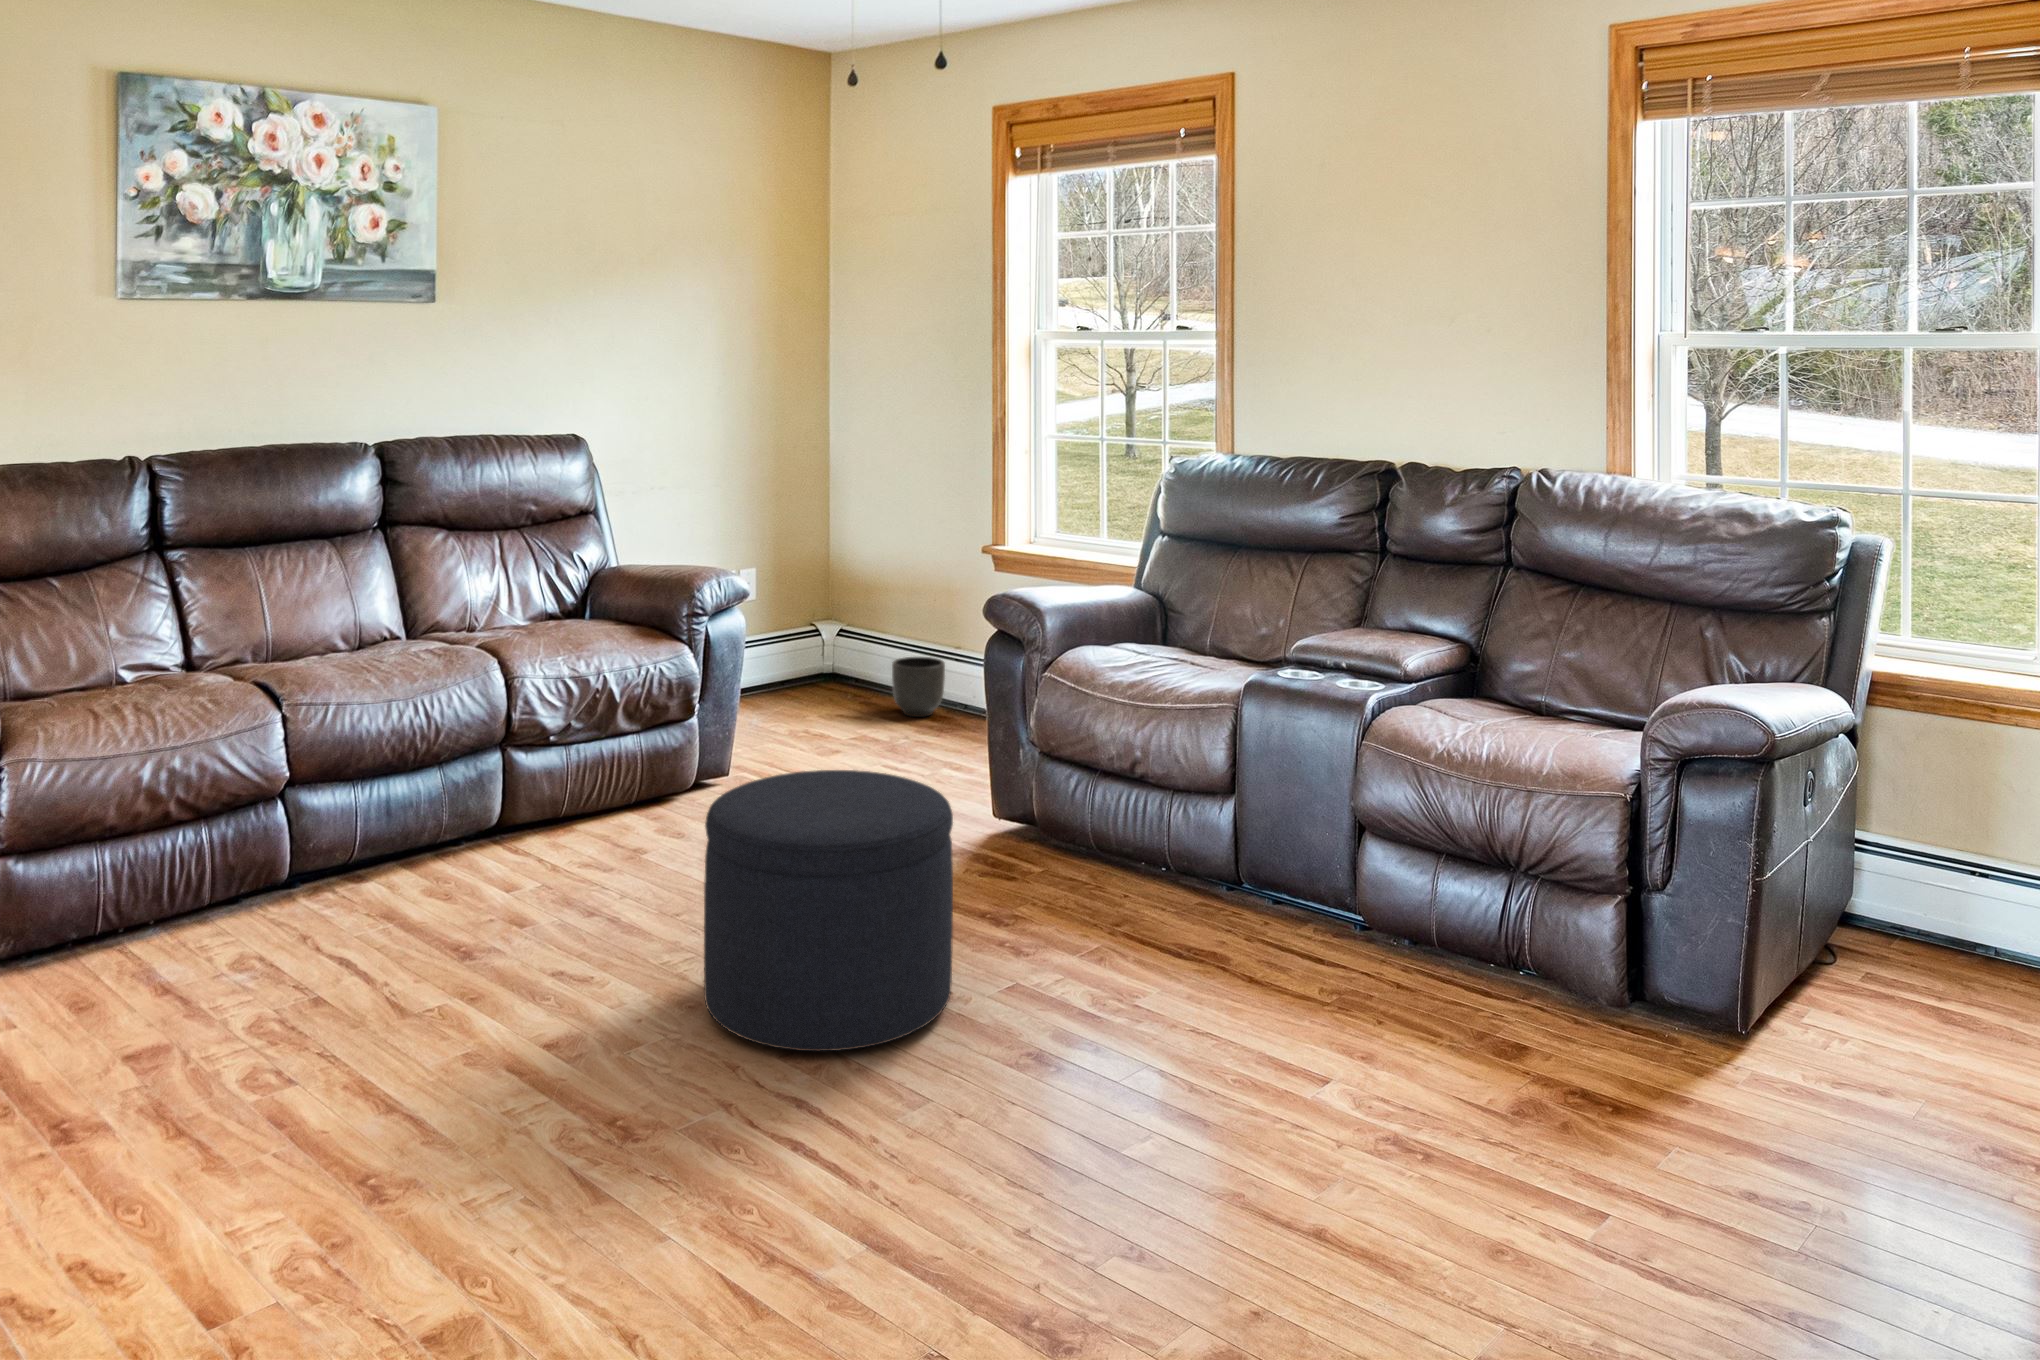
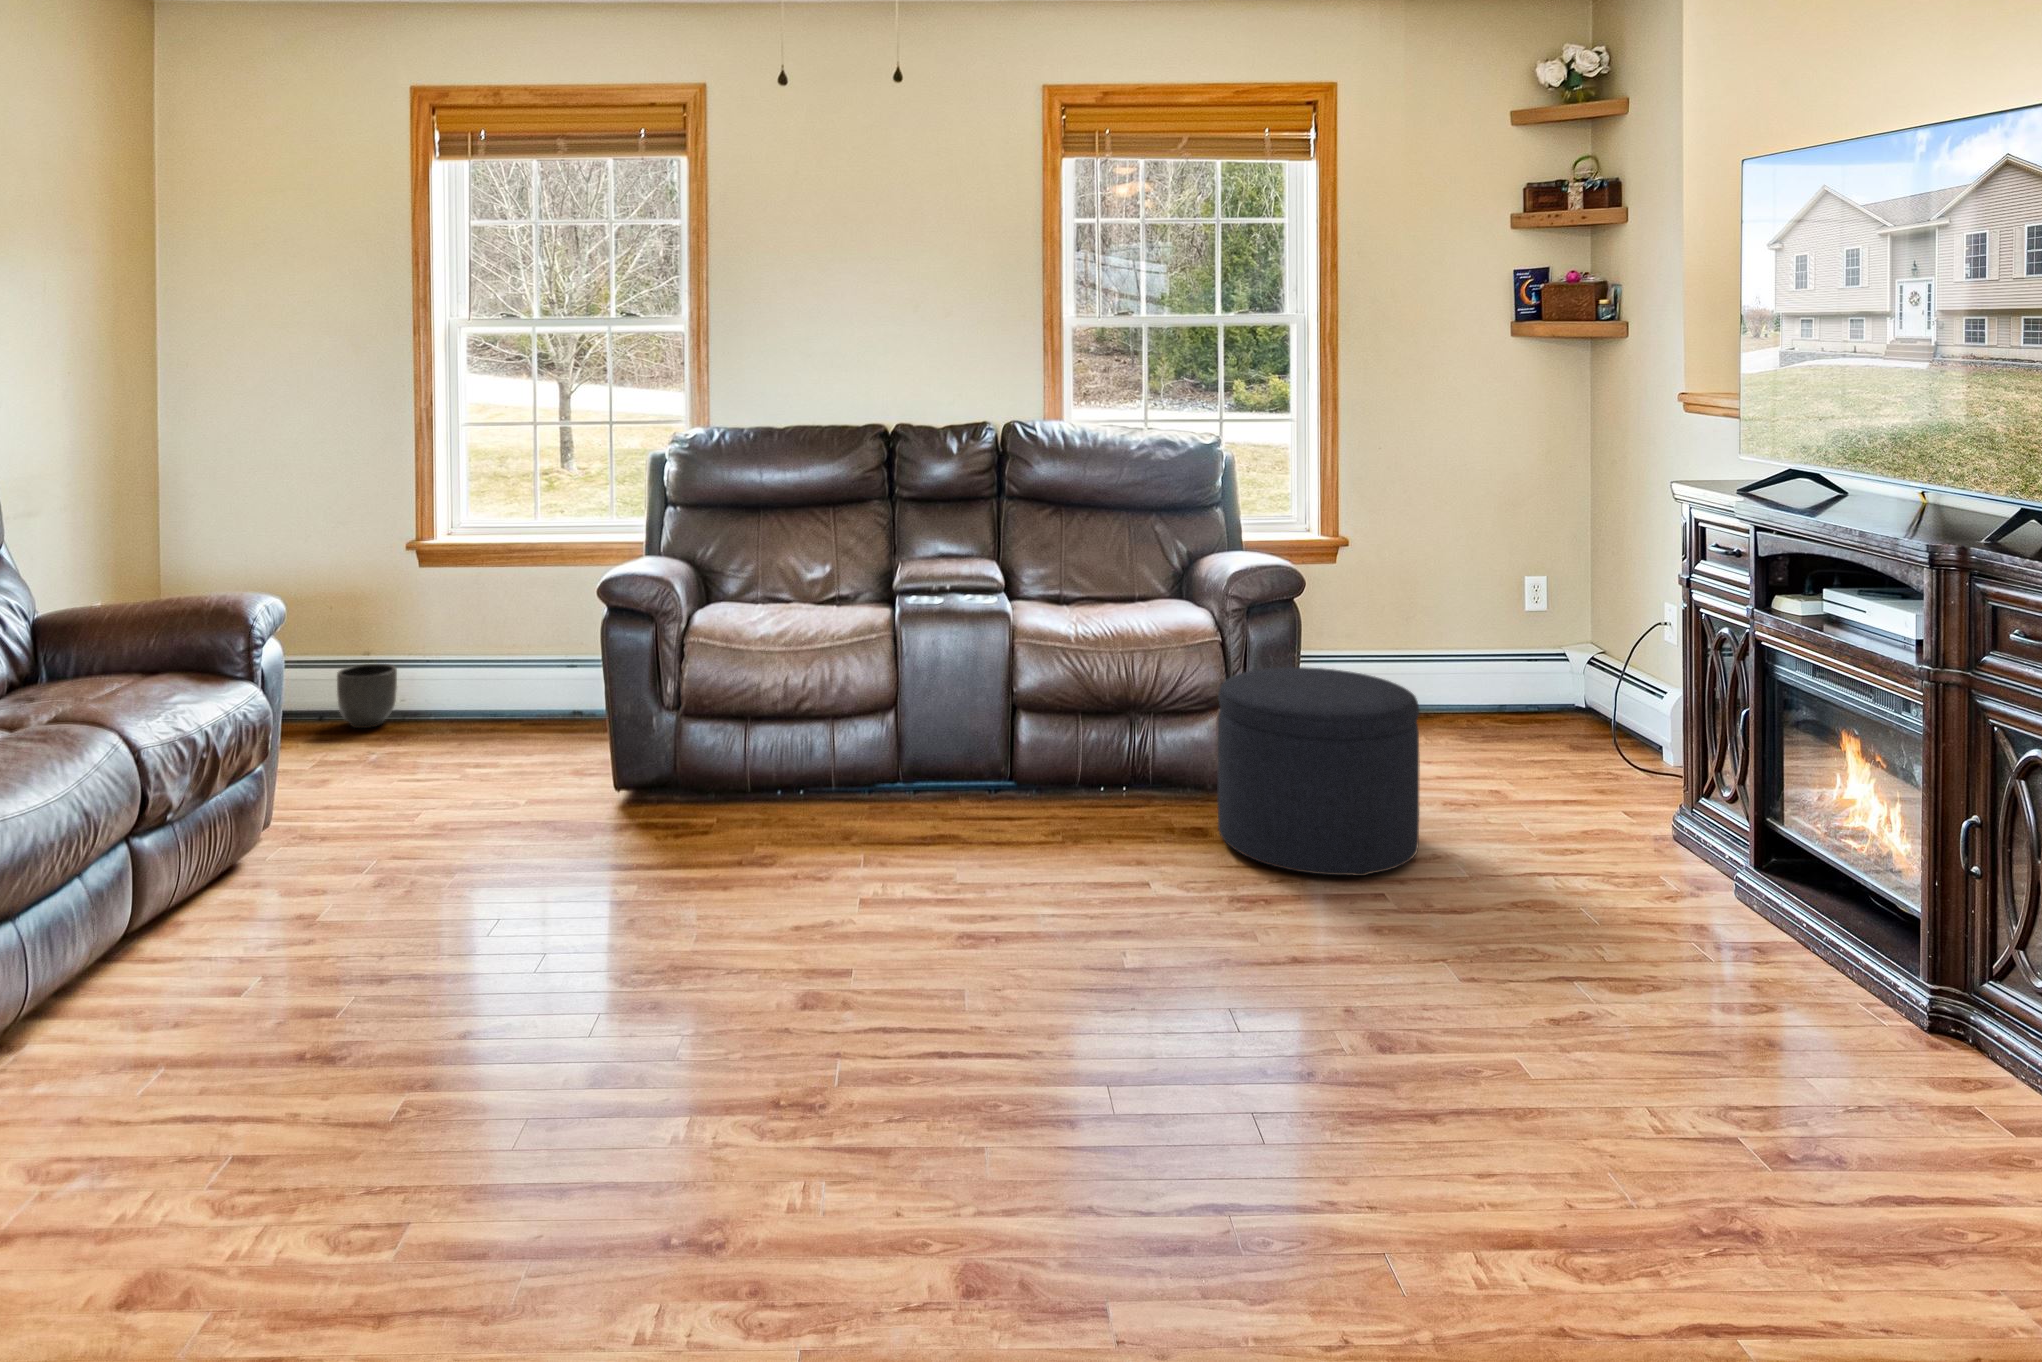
ottoman: present [704,770,953,1051] -> present [1218,667,1420,876]

